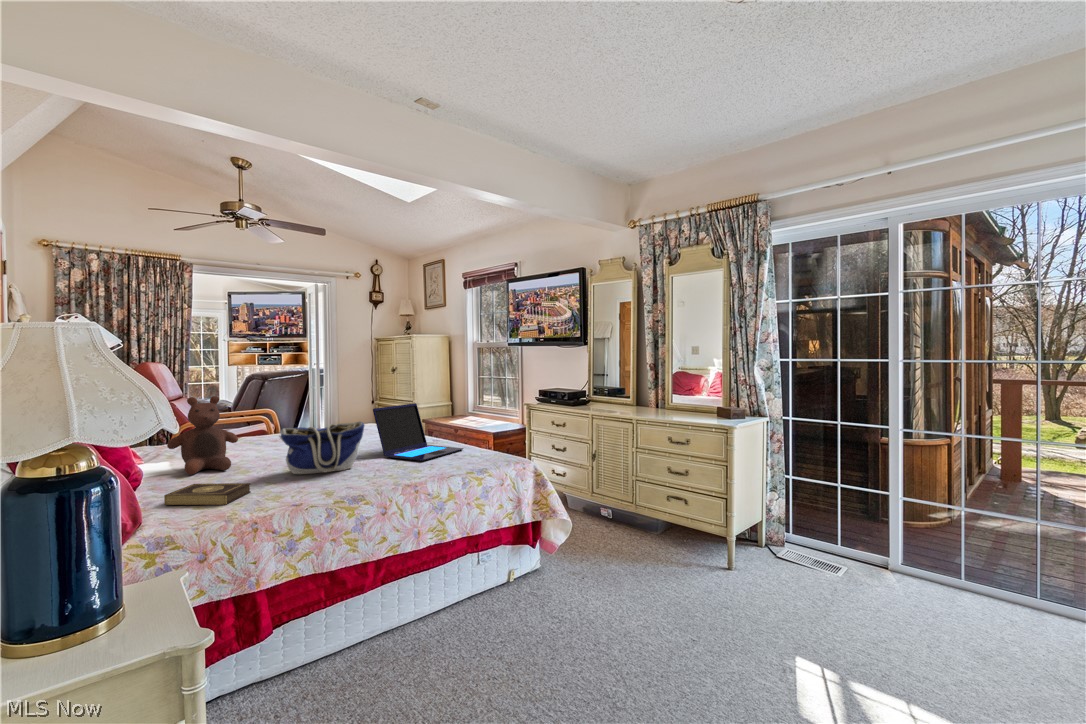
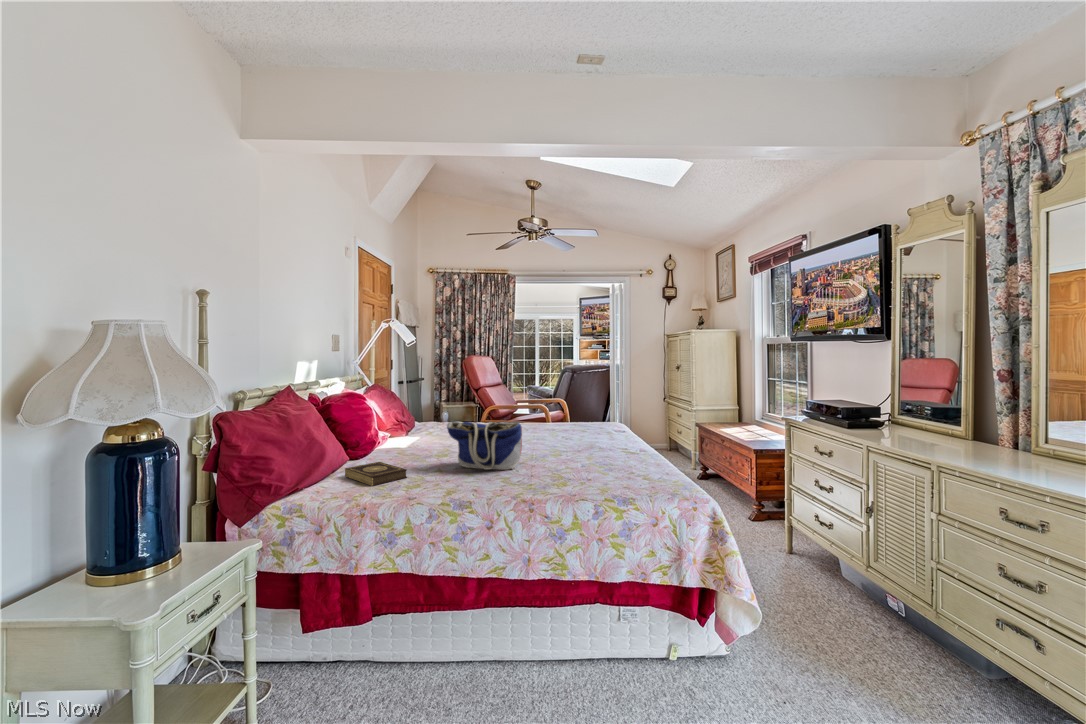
stuffed bear: present [167,396,238,474] -> none [403,387,453,452]
laptop: present [373,403,463,461] -> none [555,406,650,474]

